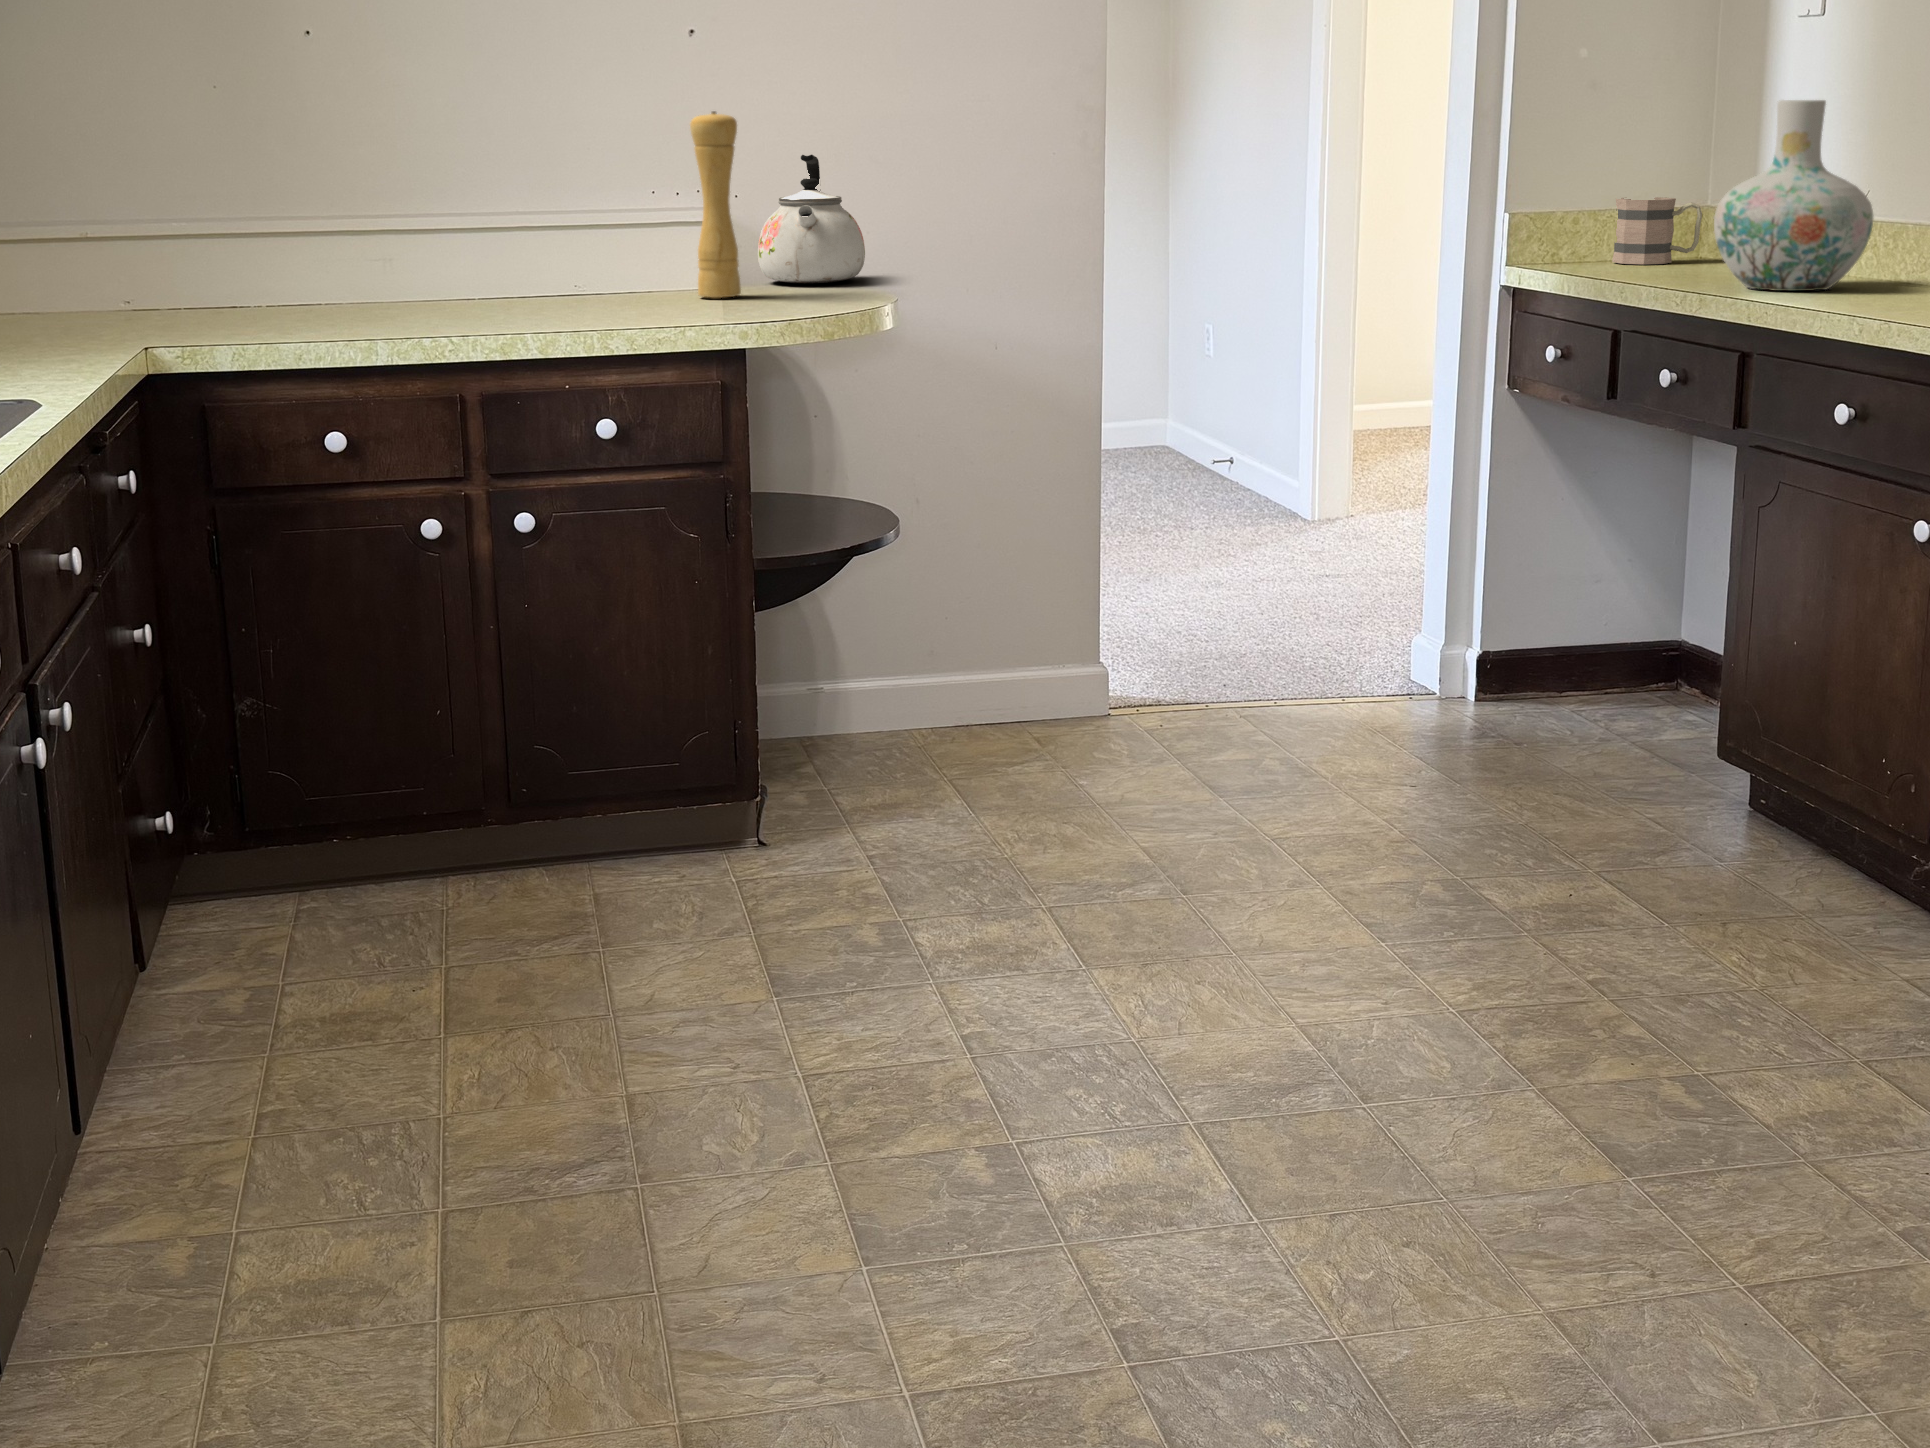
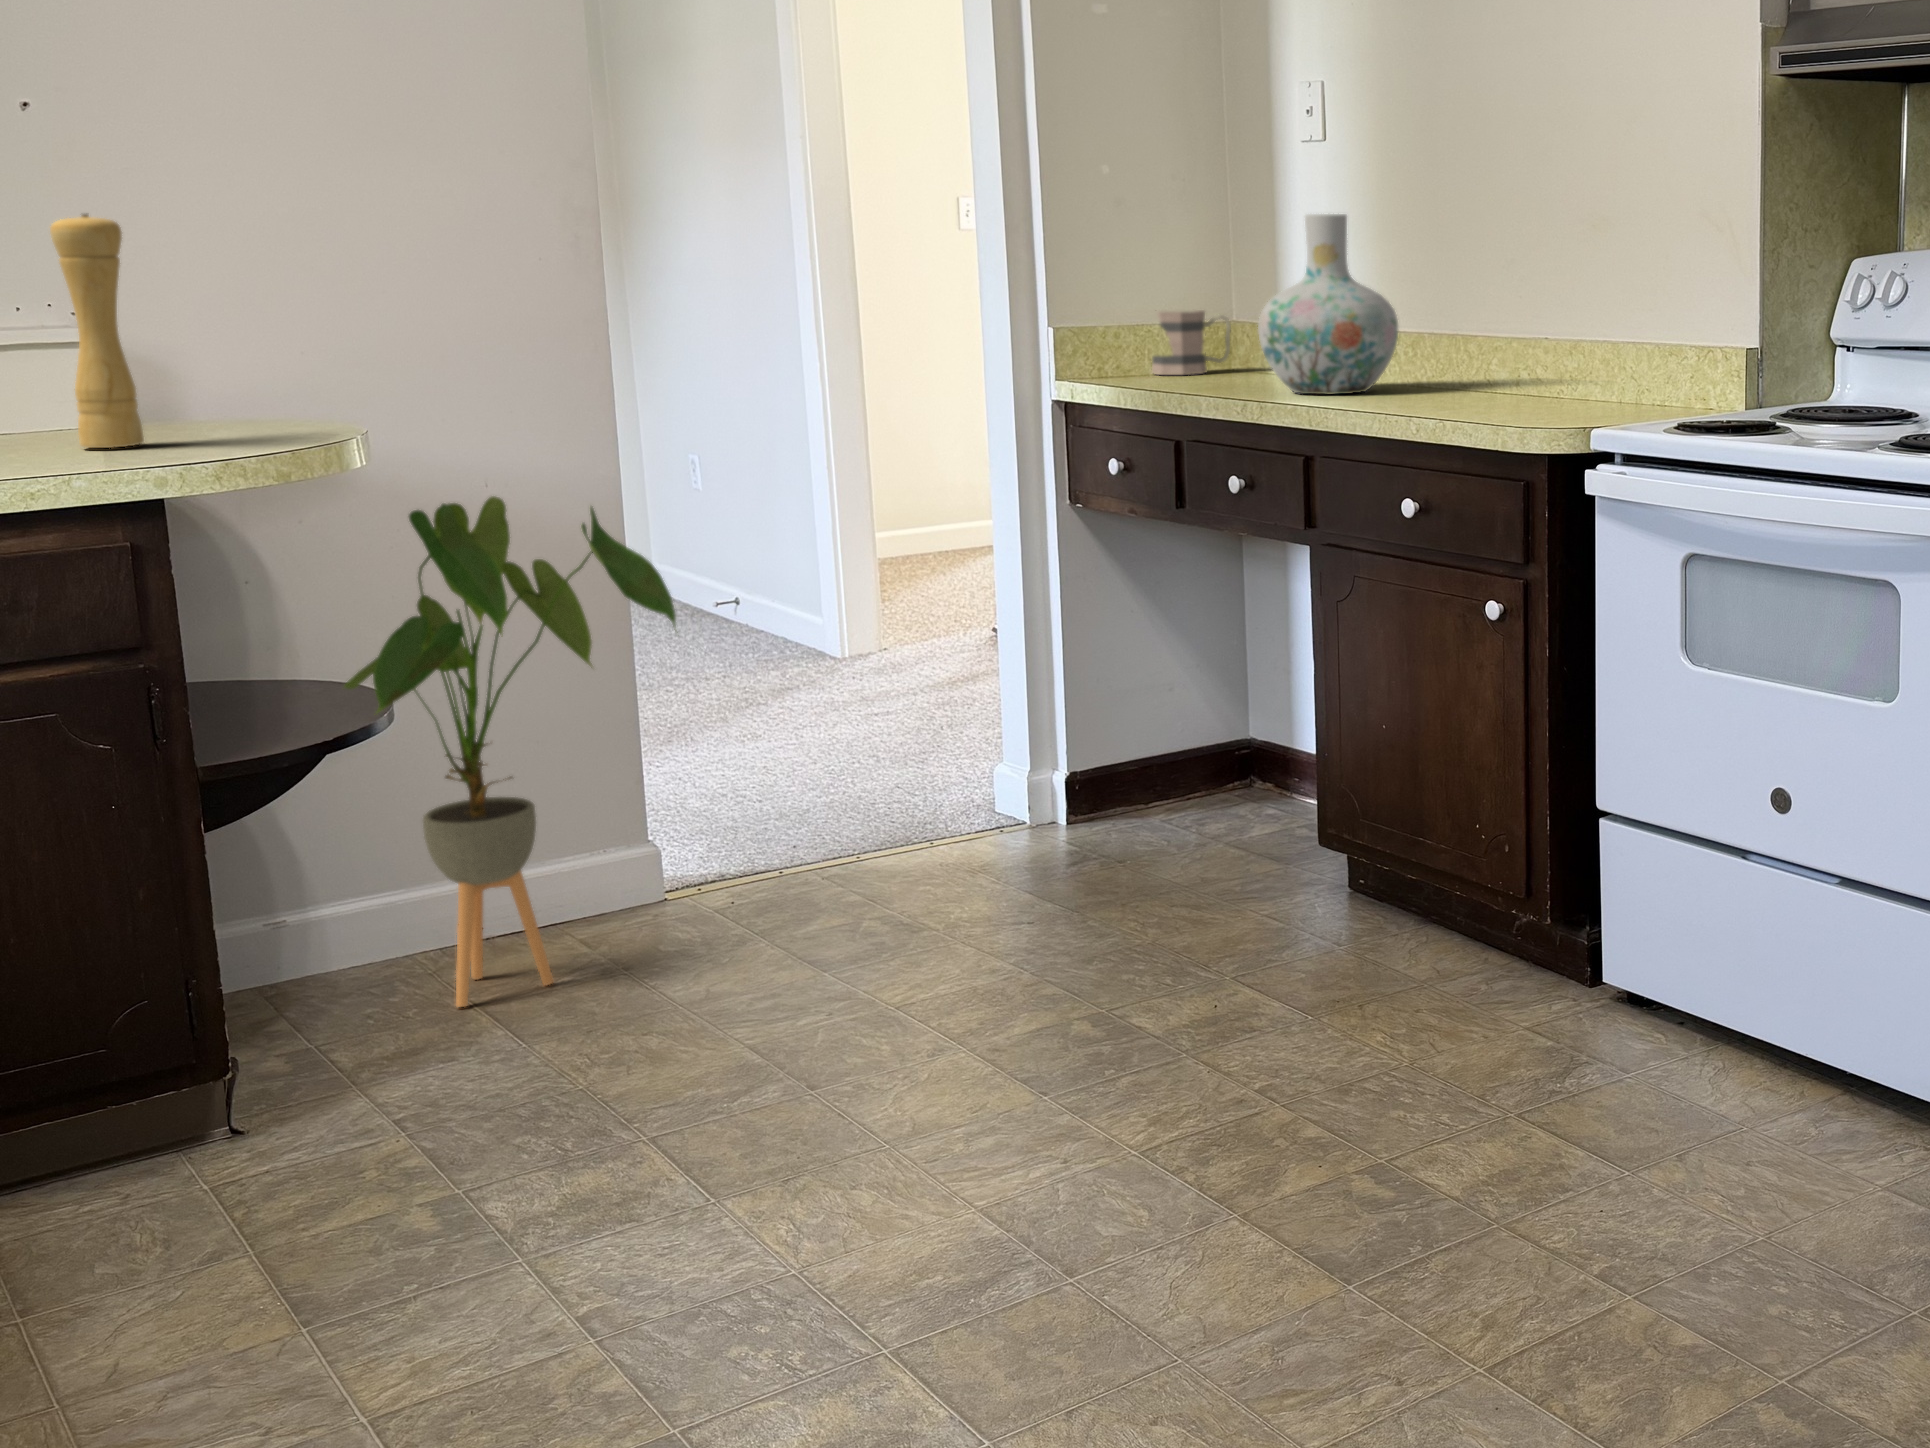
kettle: present [758,155,865,283] -> none [158,269,311,426]
house plant: none [866,351,1127,779] -> present [344,496,676,1007]

